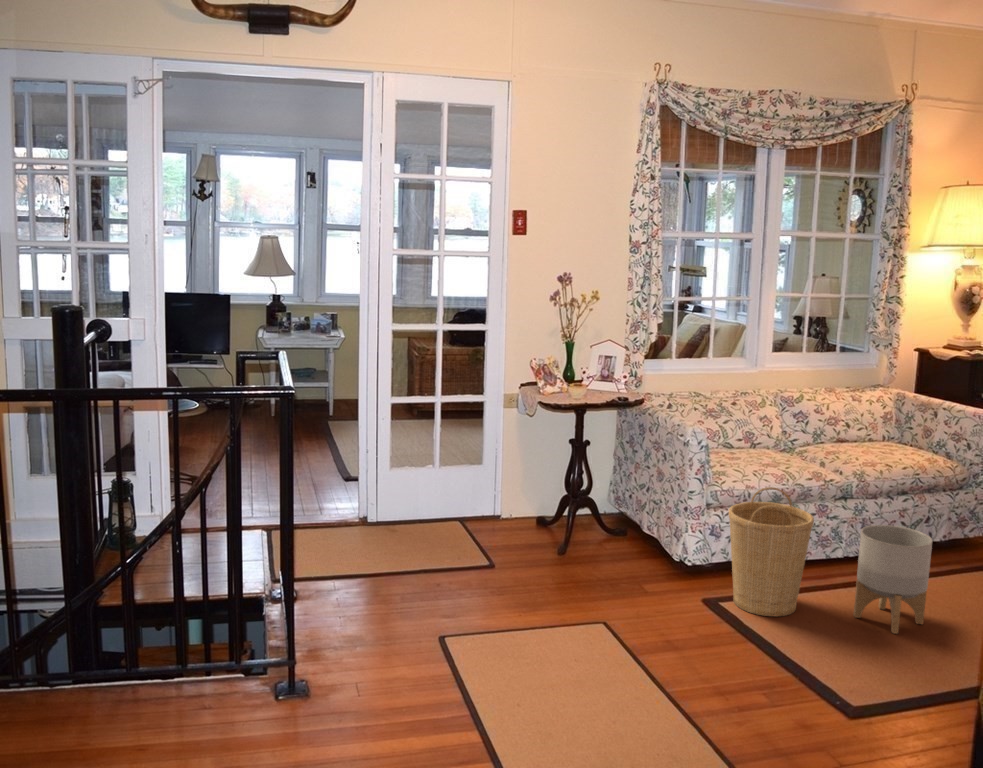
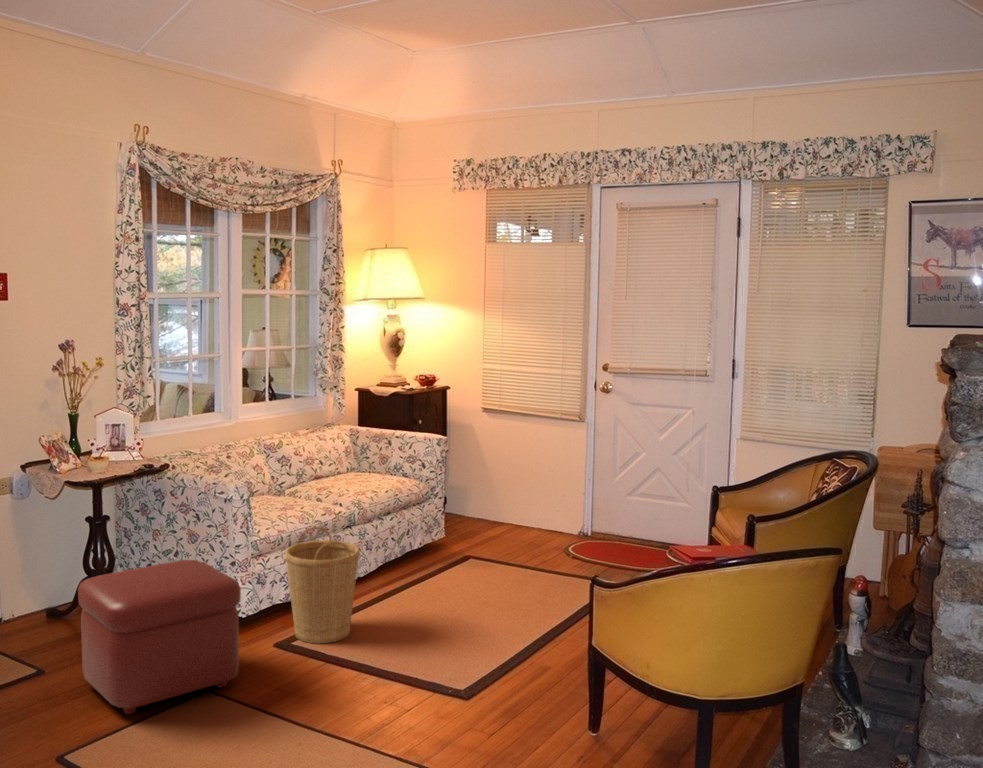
ottoman: none [514,489,648,624] -> present [78,560,241,714]
planter: present [854,525,932,634] -> none [391,539,445,626]

